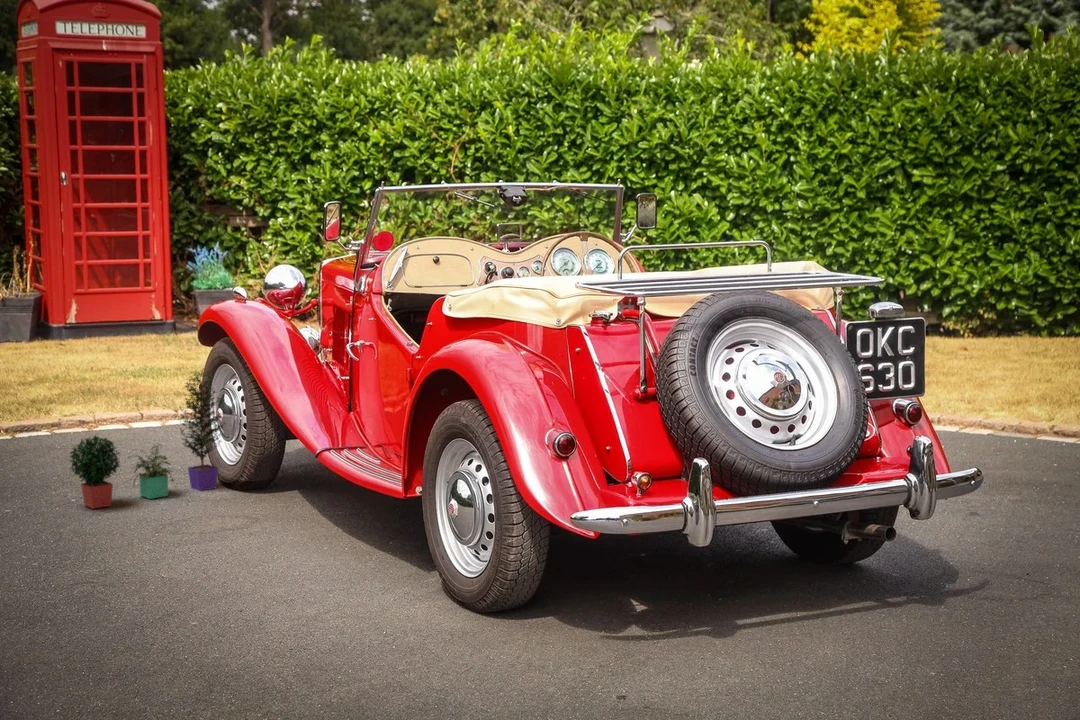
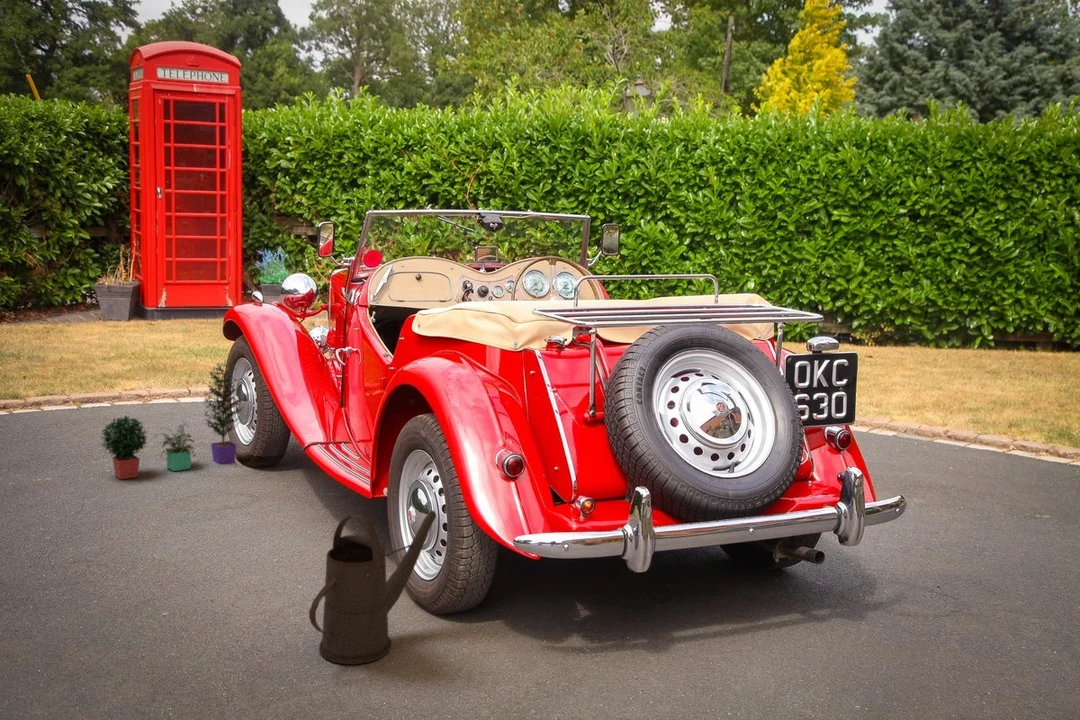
watering can: none [361,502,480,658] -> present [309,511,436,664]

